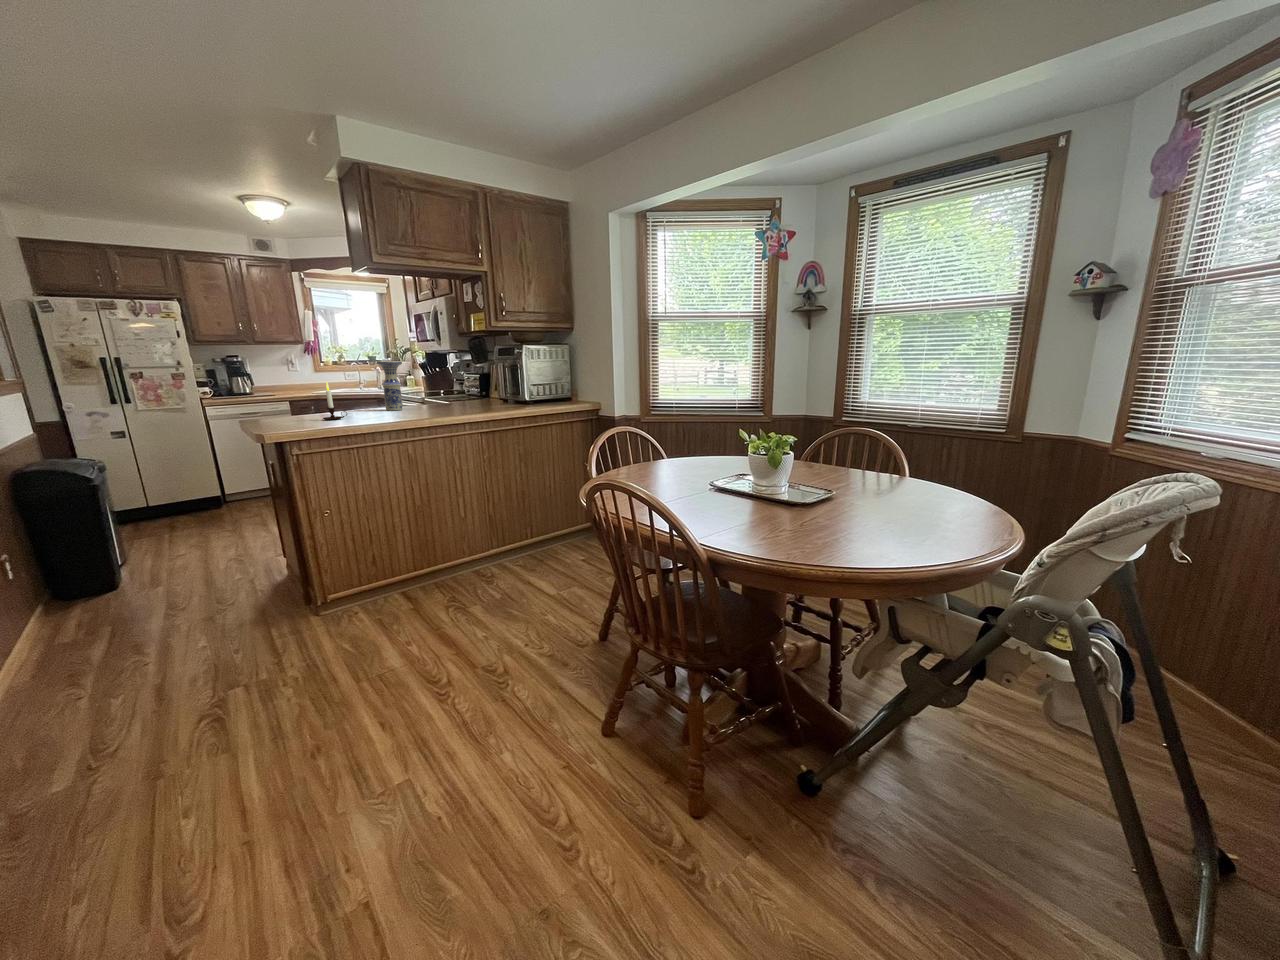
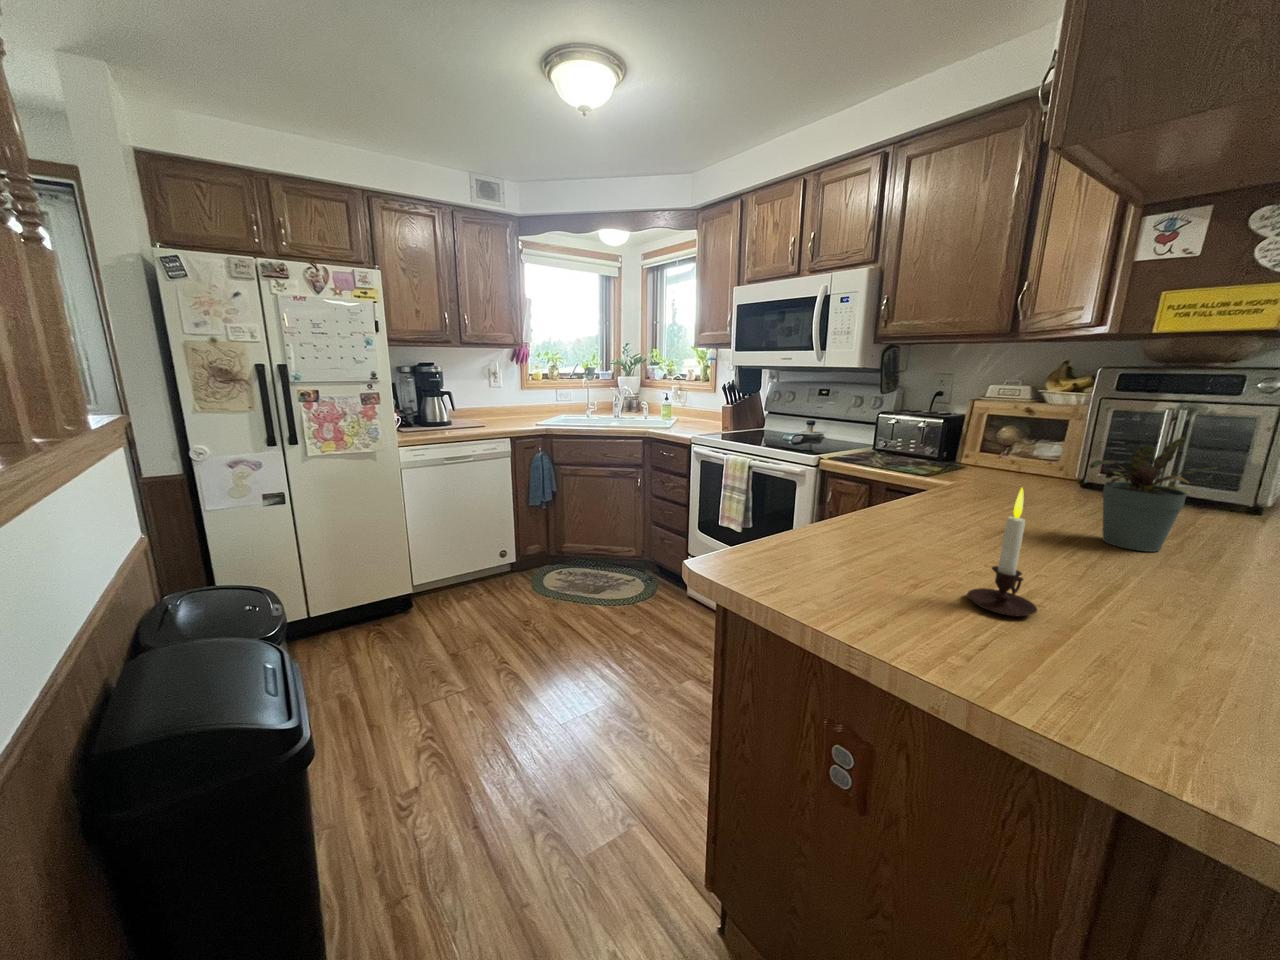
vase: present [377,361,403,411] -> none [907,400,981,525]
potted plant: none [426,369,458,412] -> present [1090,437,1215,552]

